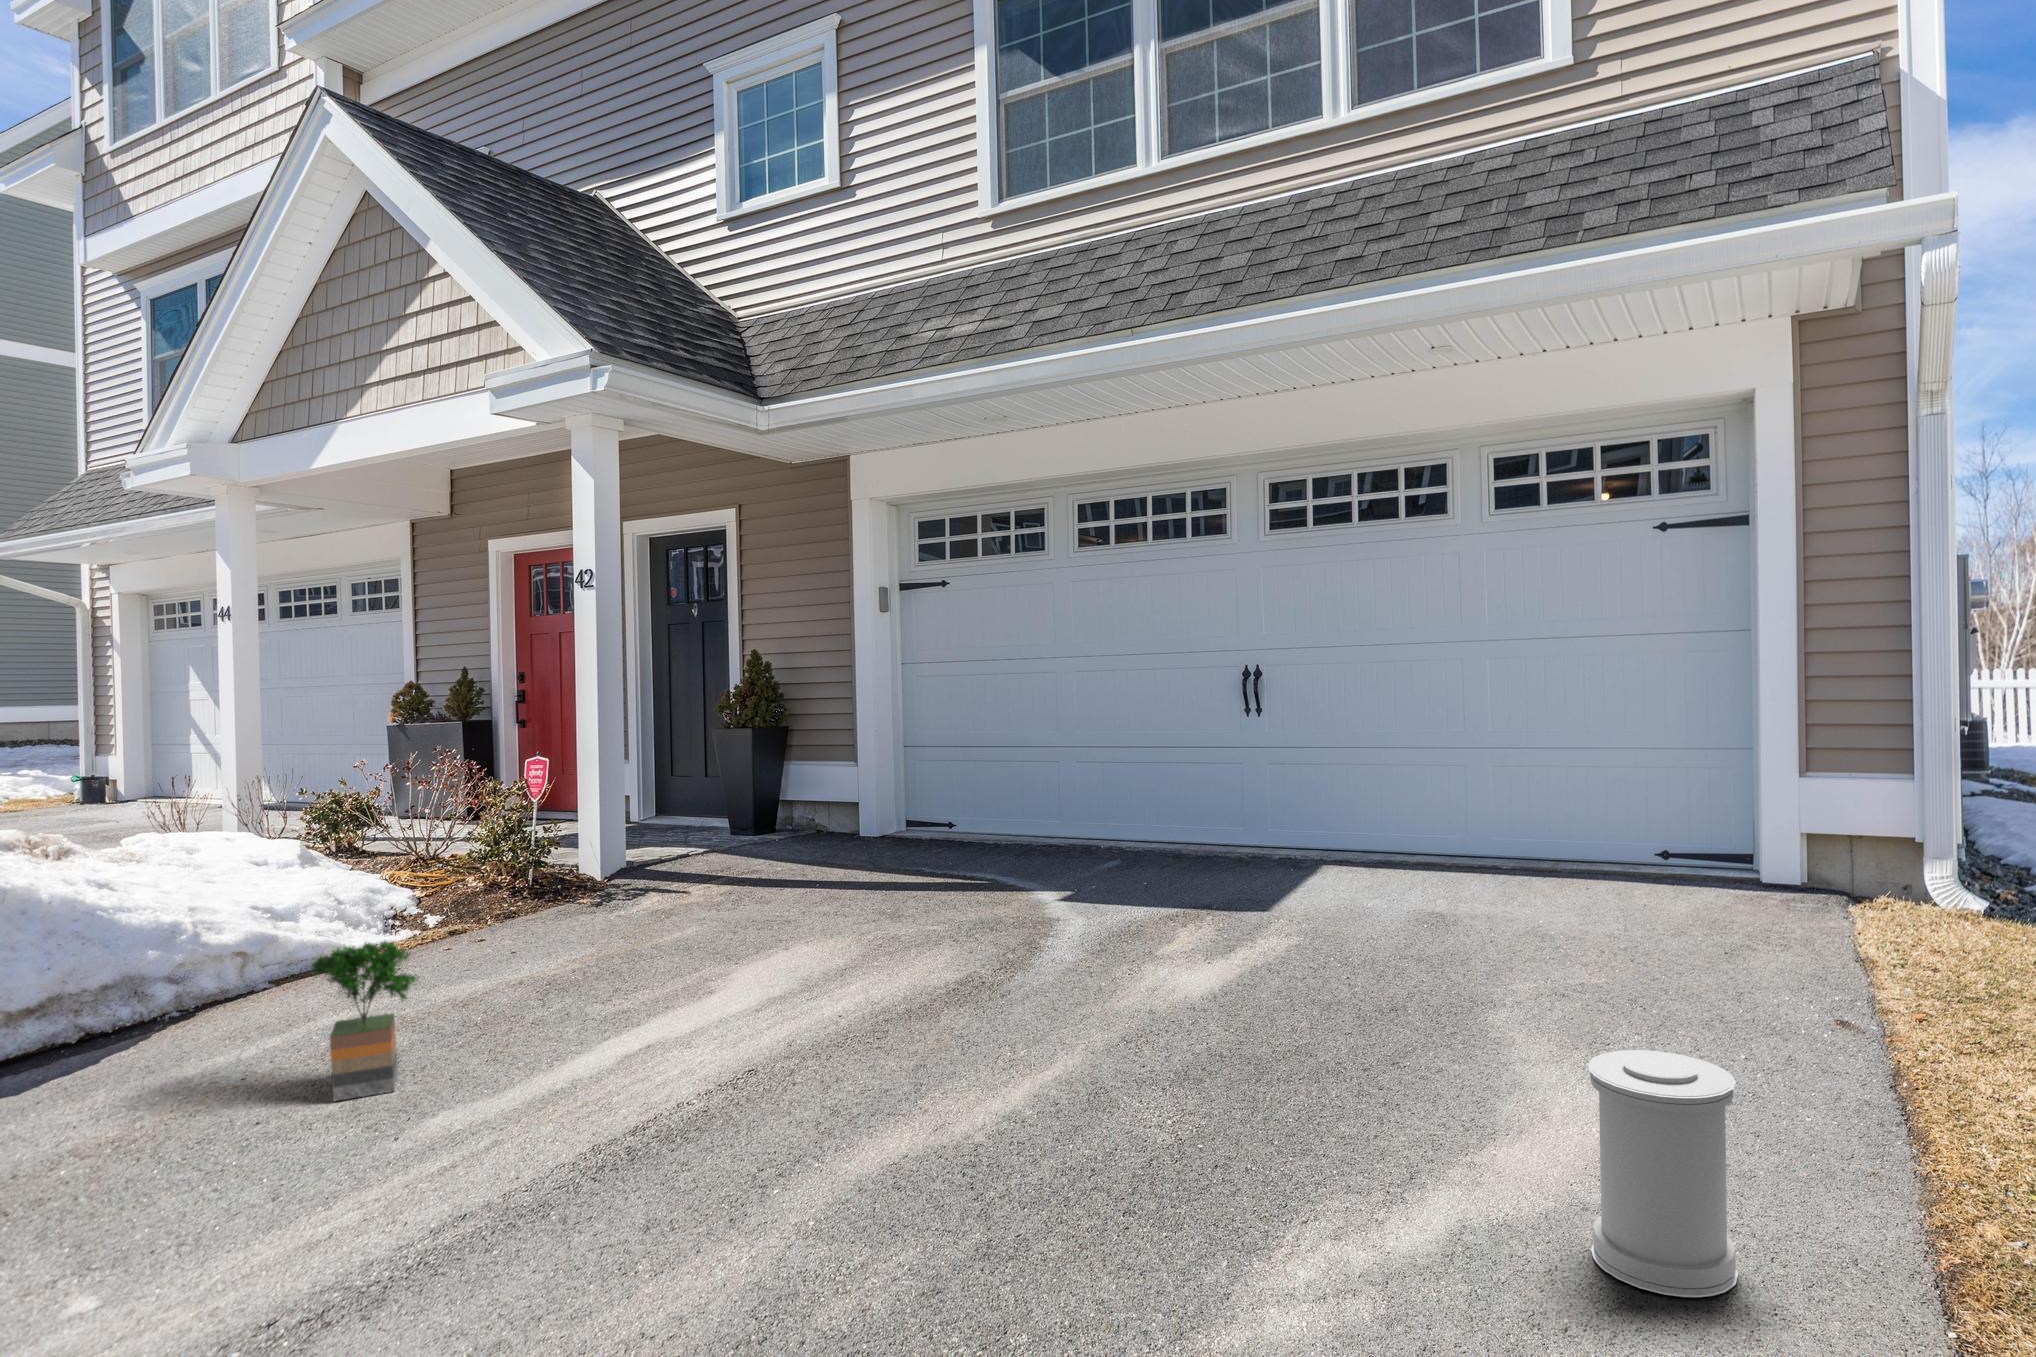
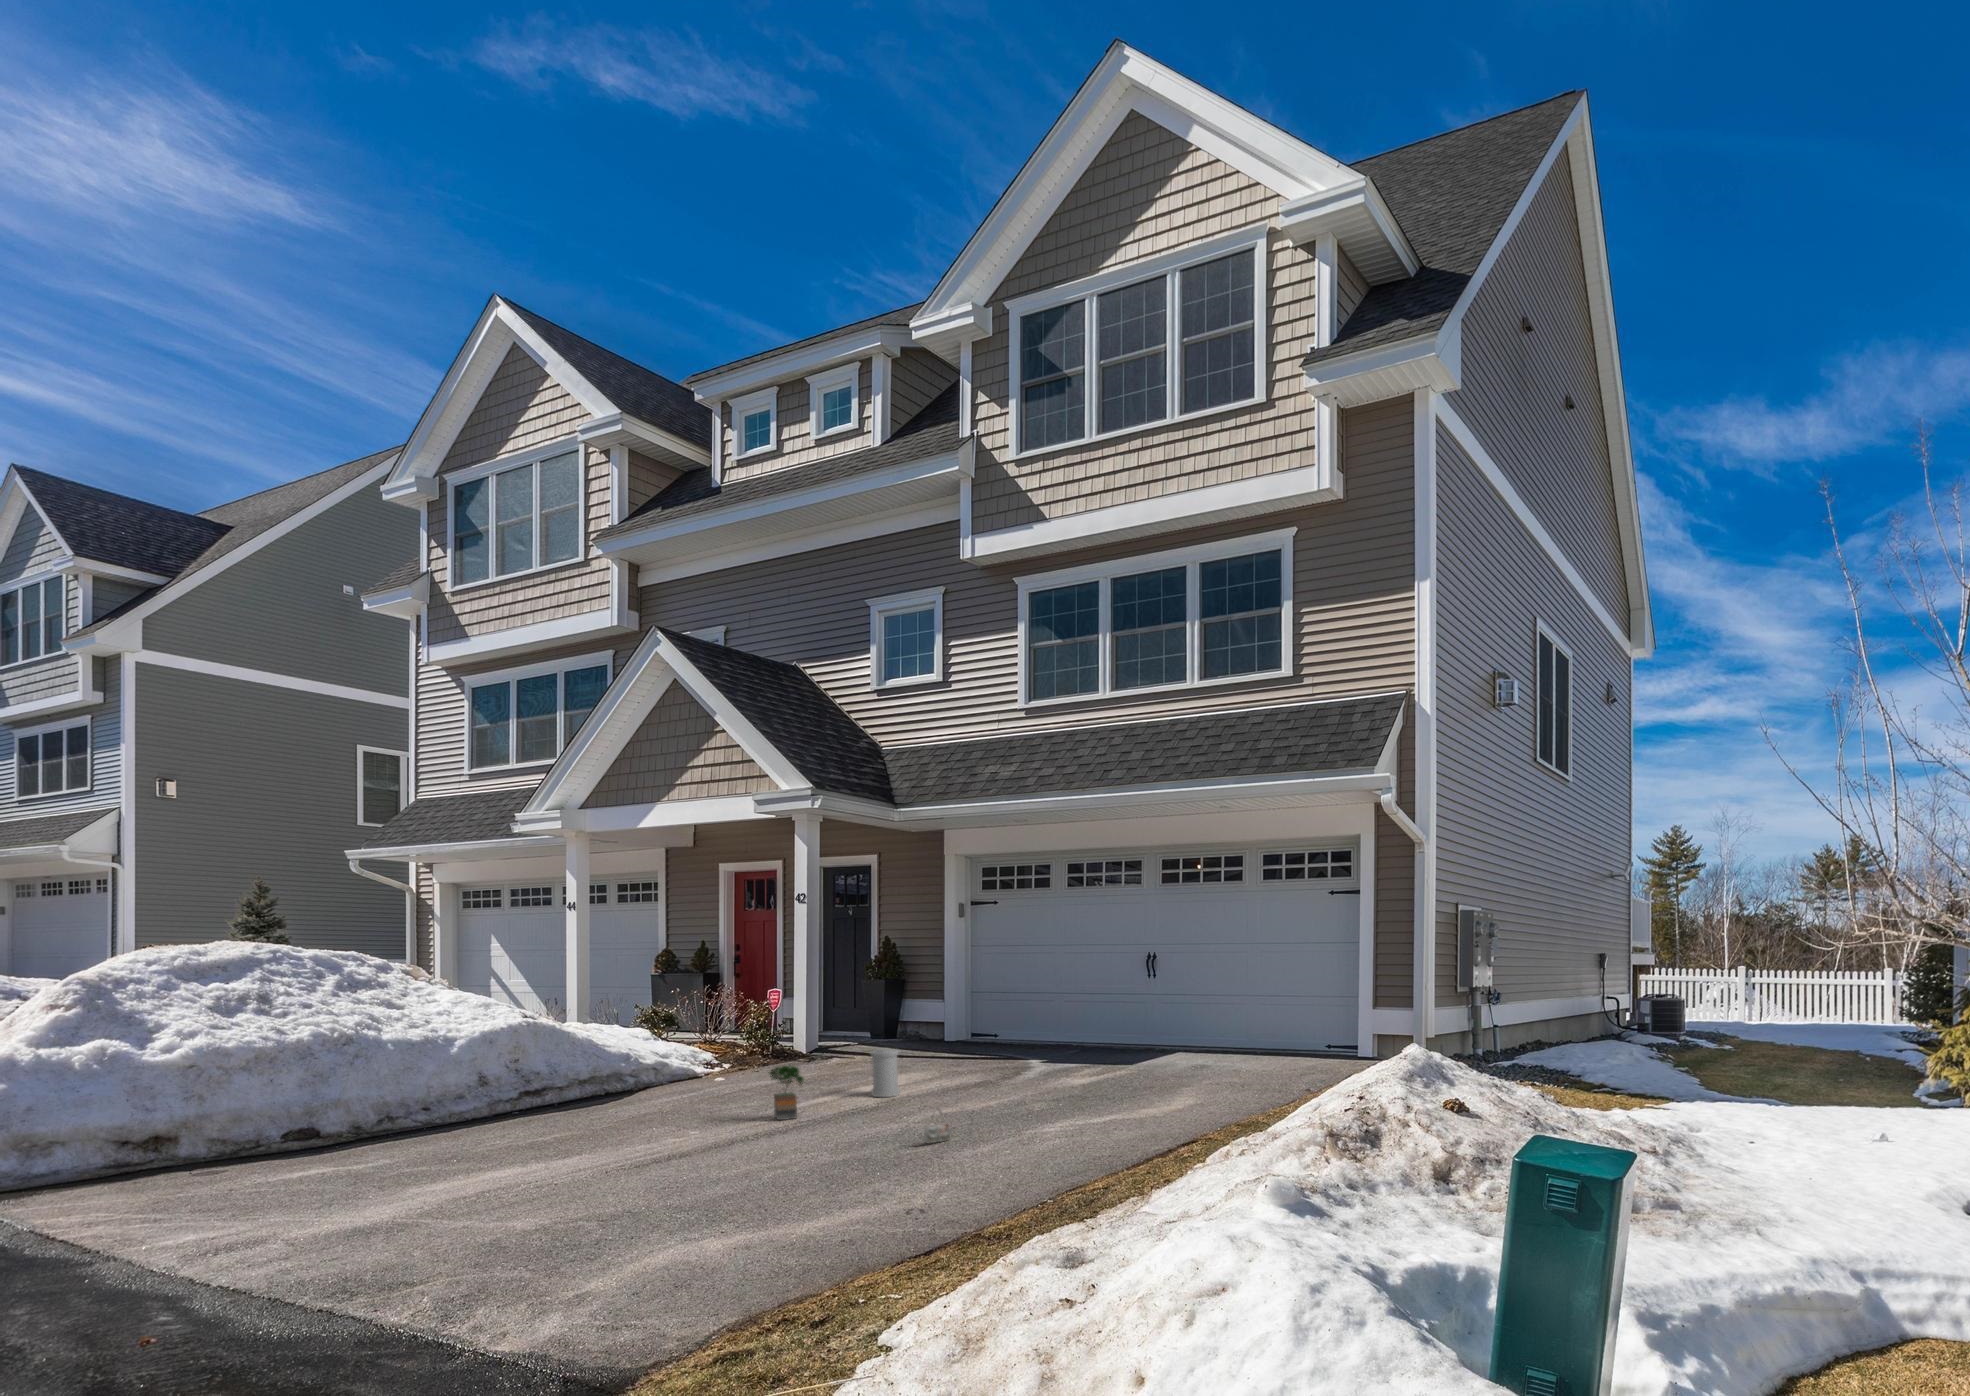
trash can: present [1588,1050,1738,1297] -> present [871,1048,900,1097]
bag: none [695,1152,807,1295] -> present [924,1109,951,1143]

